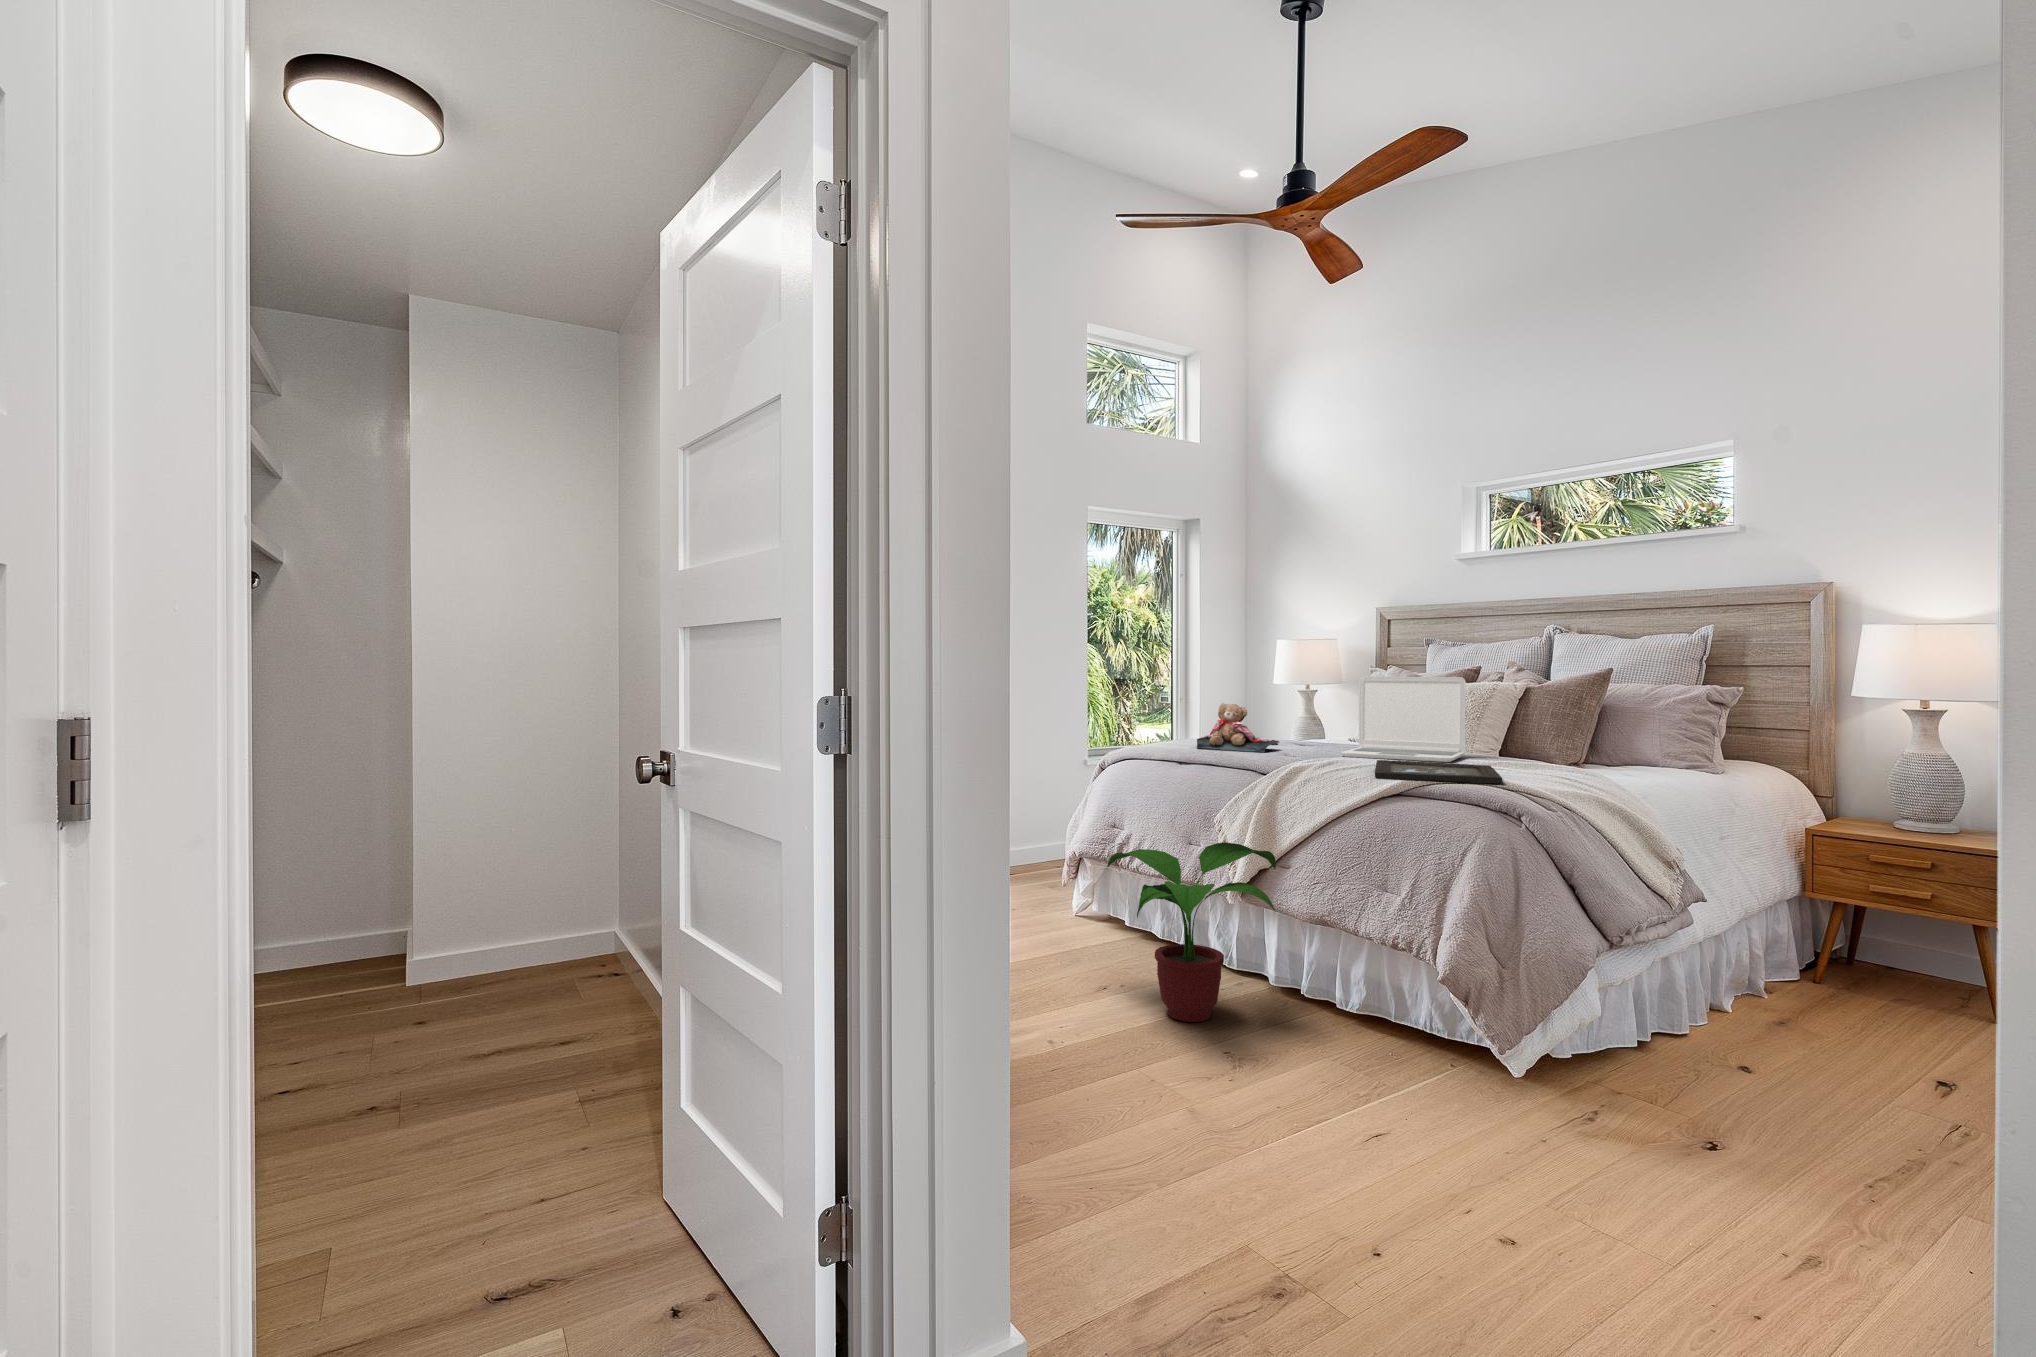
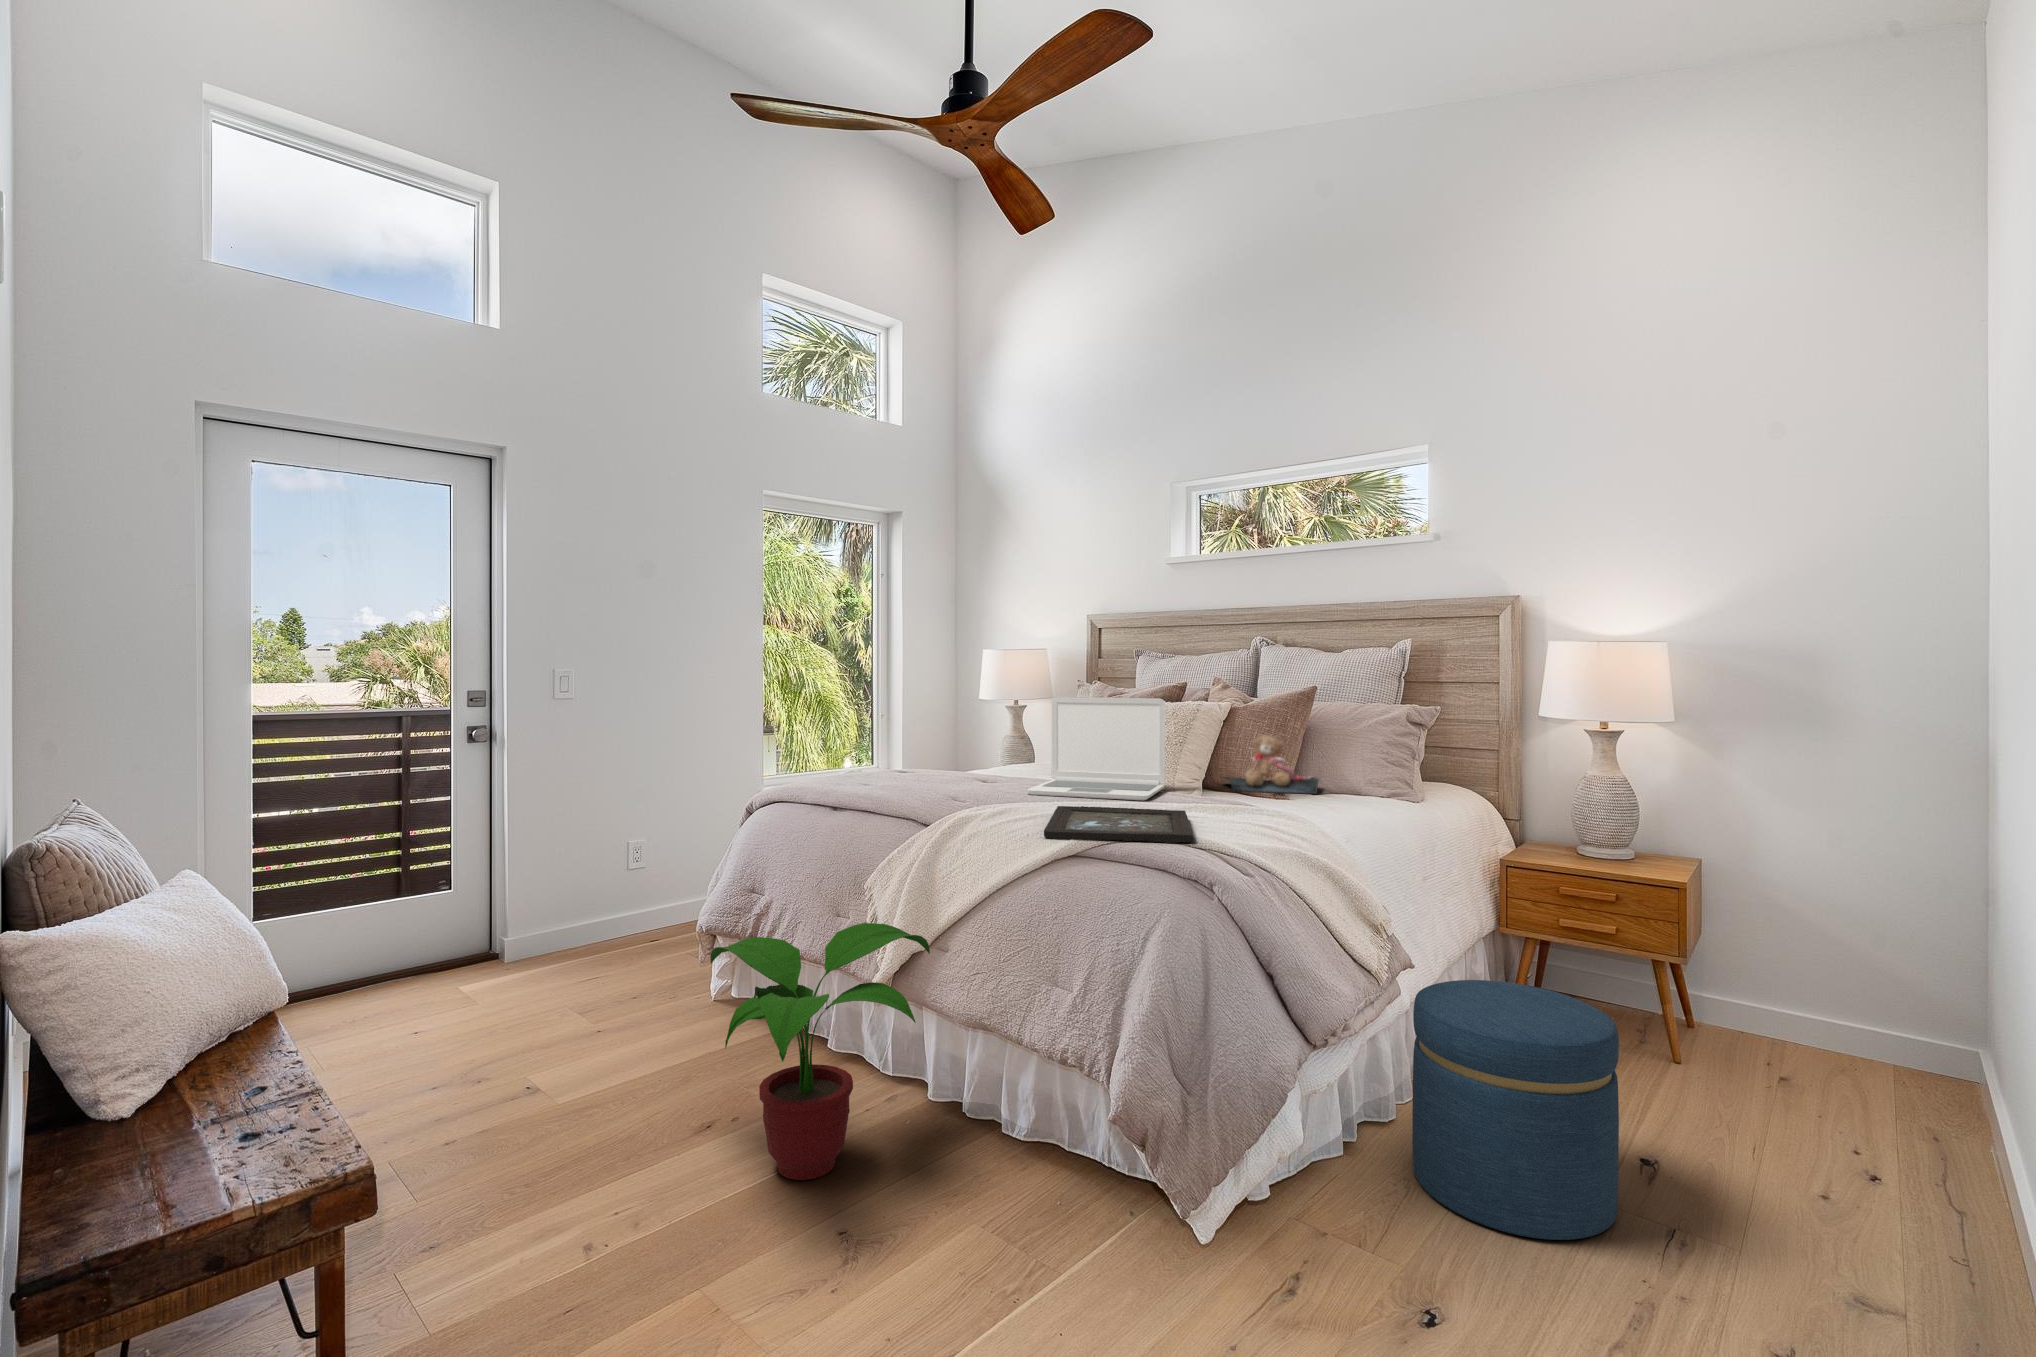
teddy bear: present [1197,703,1279,752] -> present [1224,735,1319,794]
ottoman: none [1702,910,1898,1112] -> present [1412,980,1619,1240]

